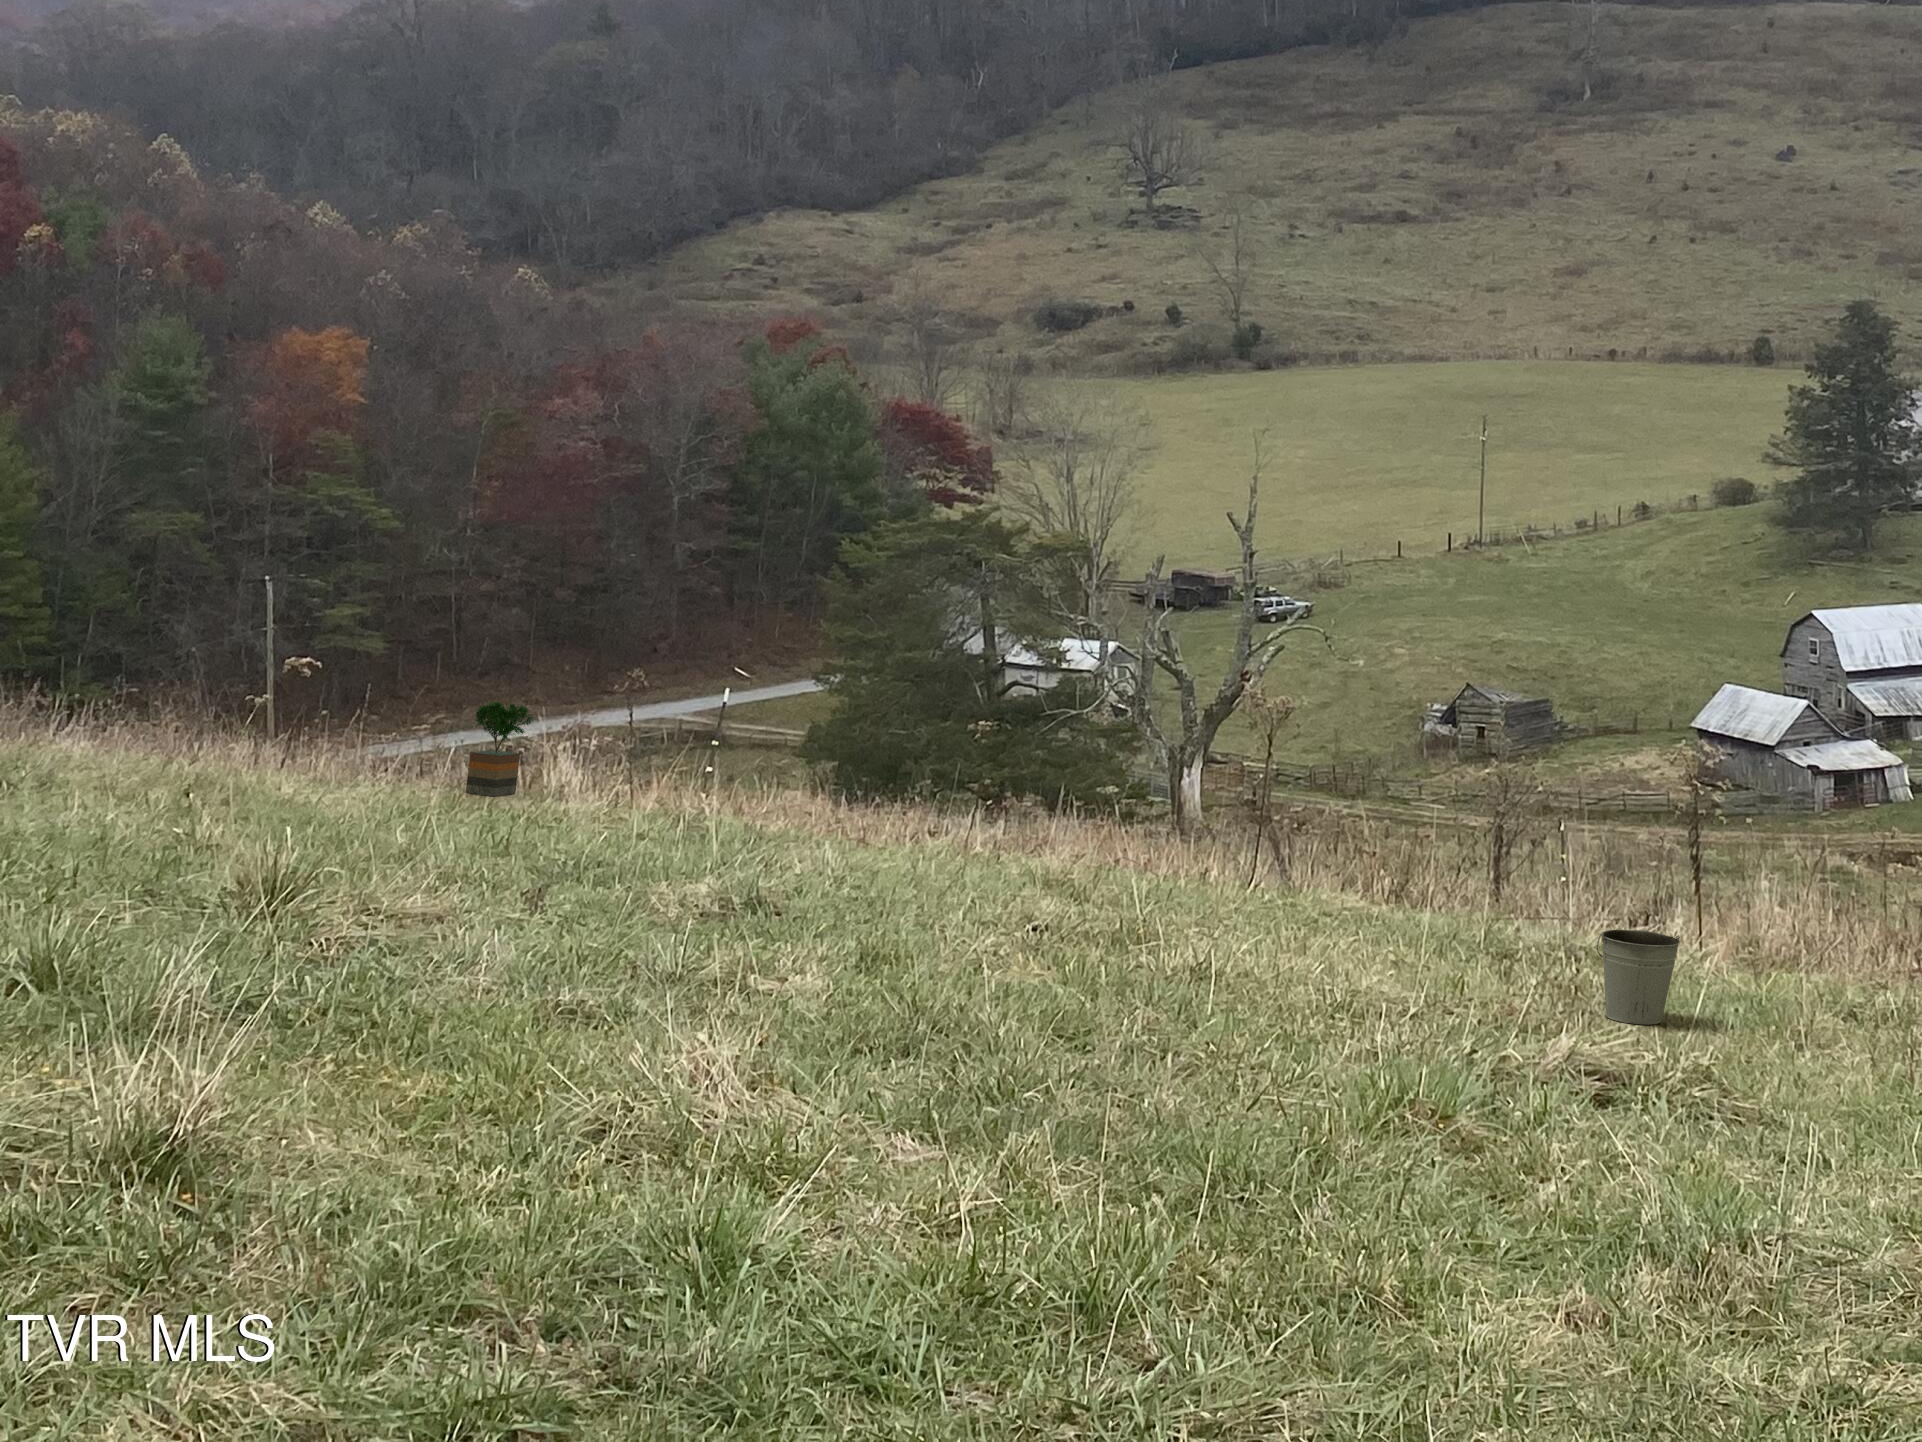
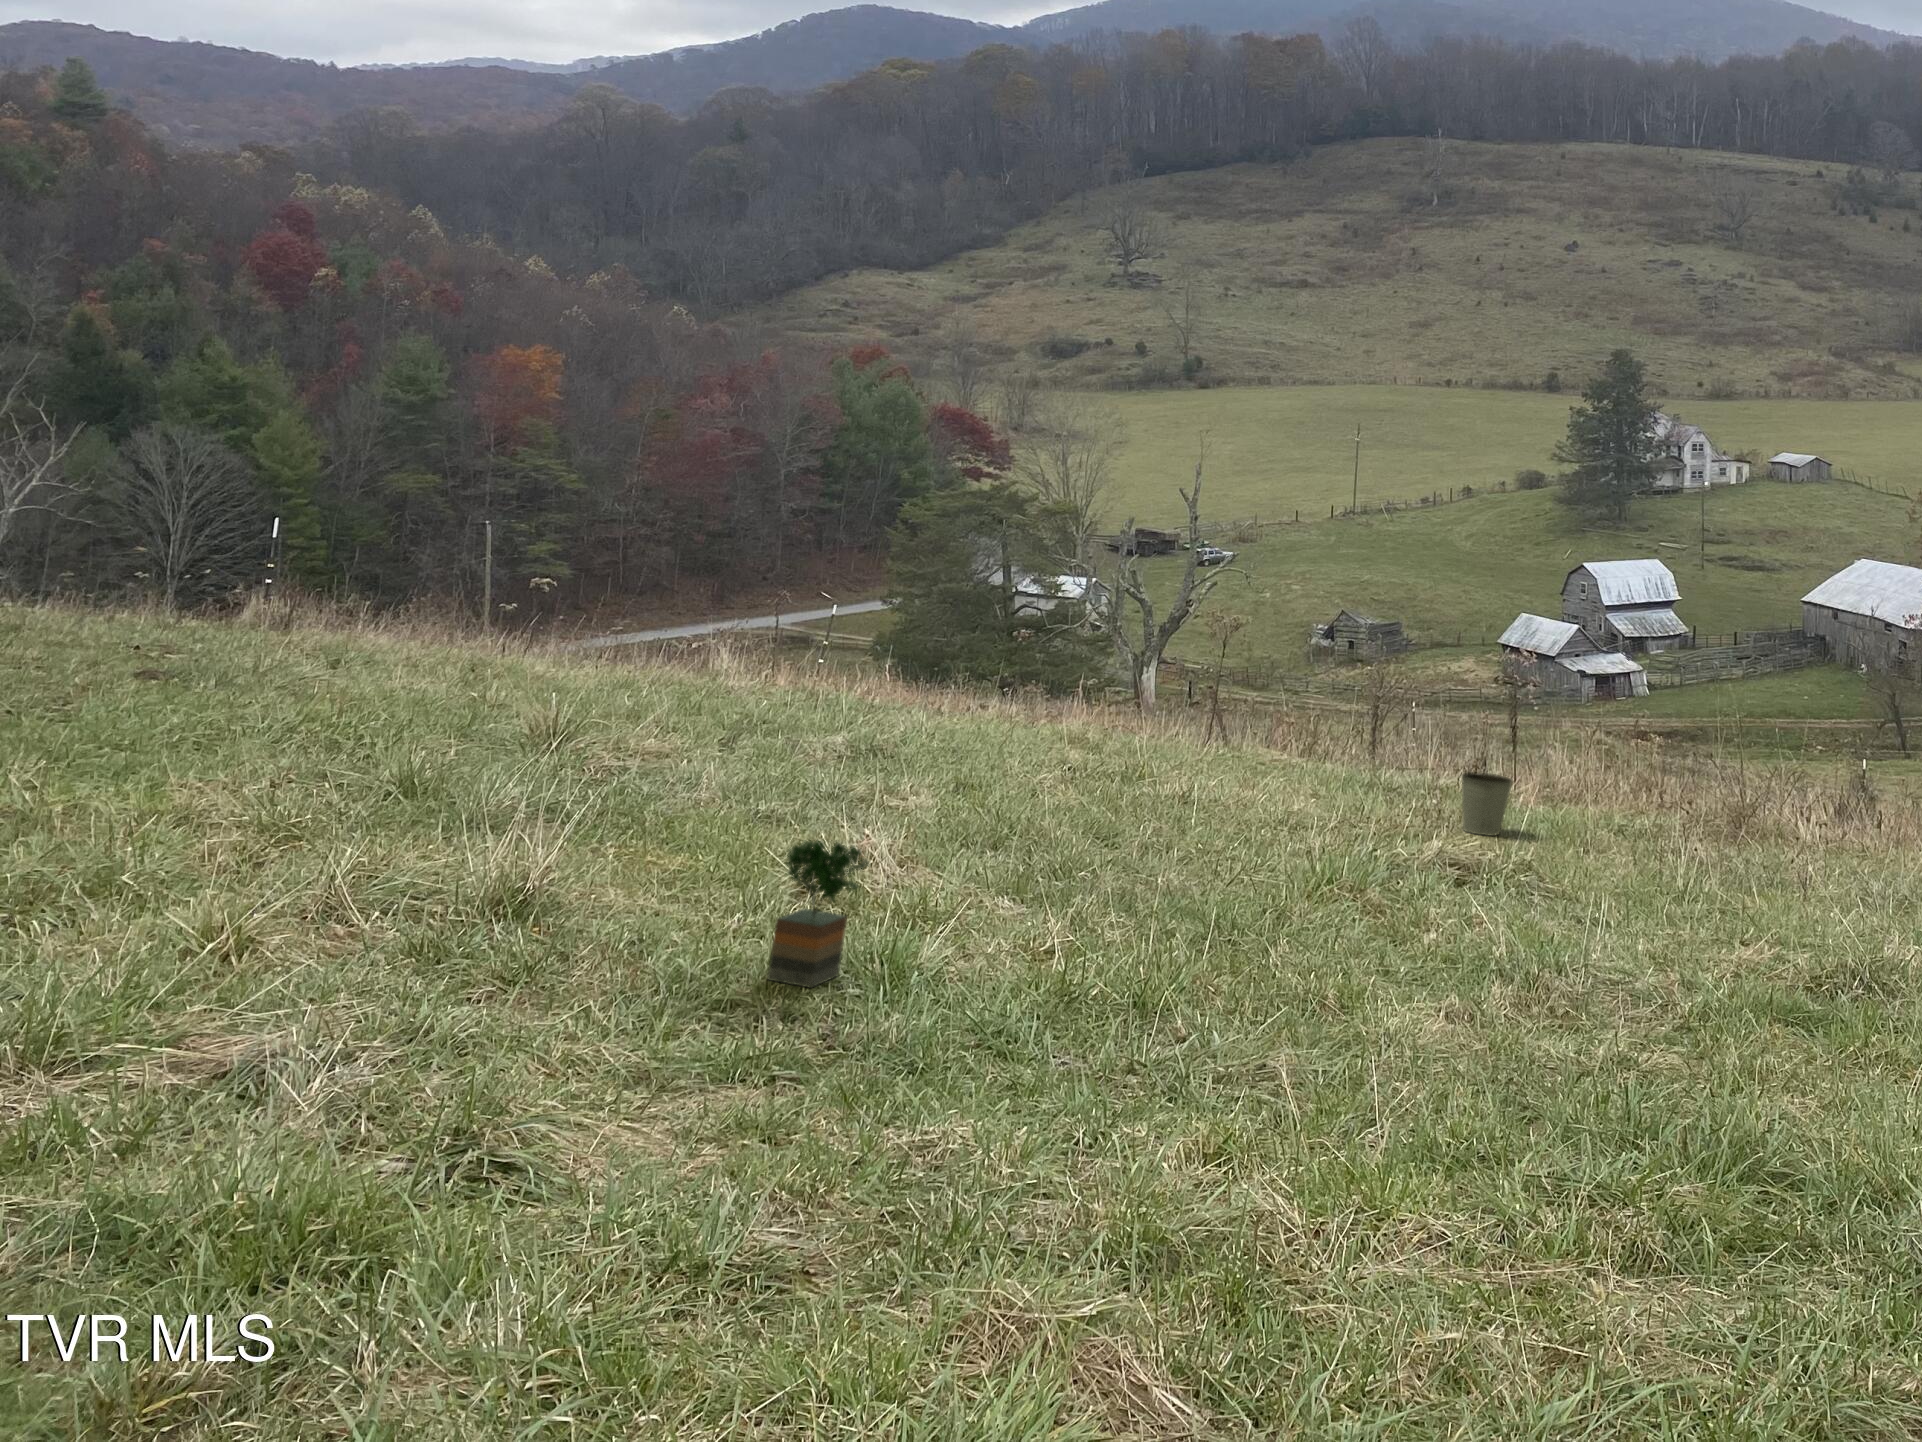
potted tree: present [466,702,534,797] -> present [767,840,871,988]

